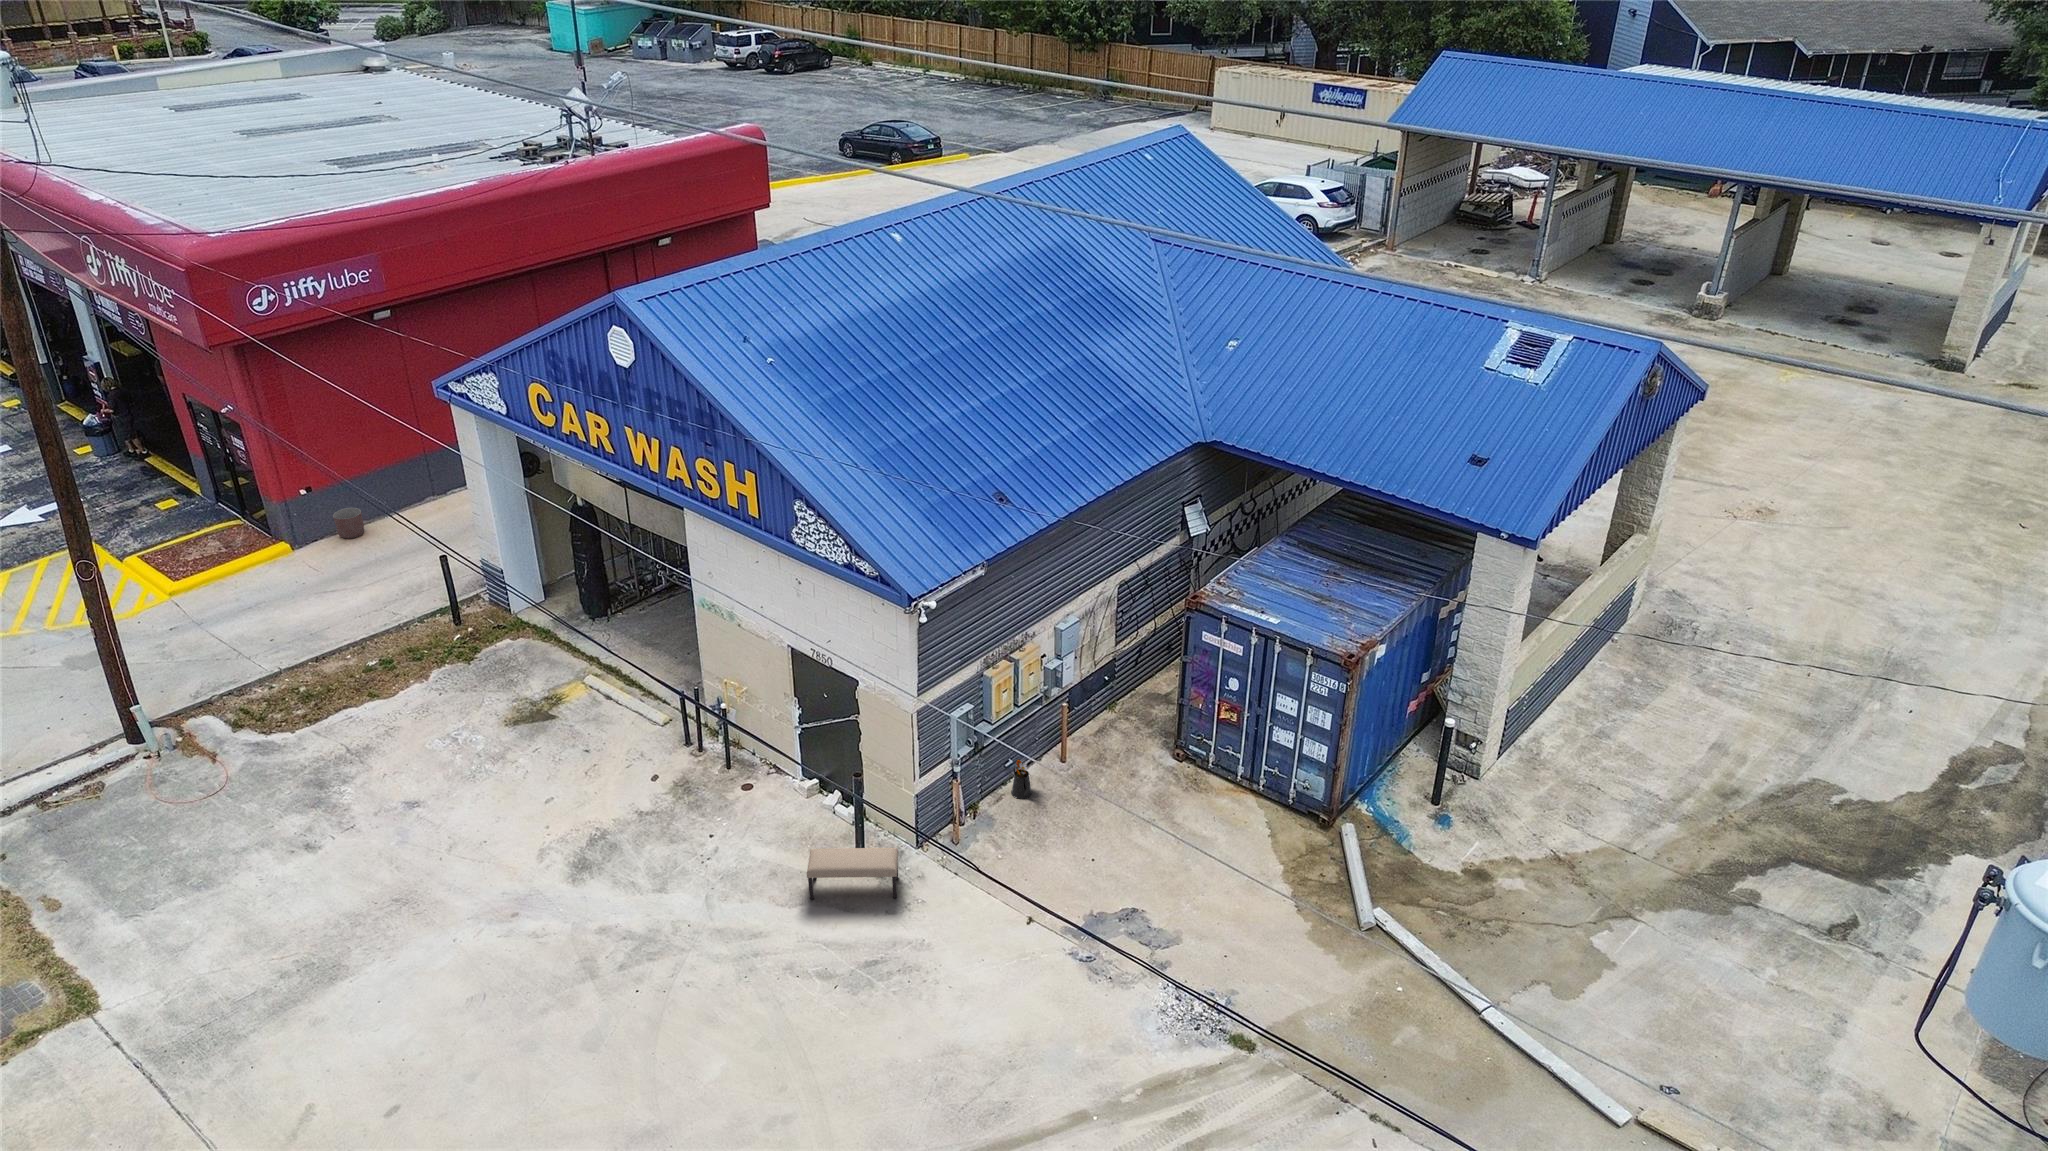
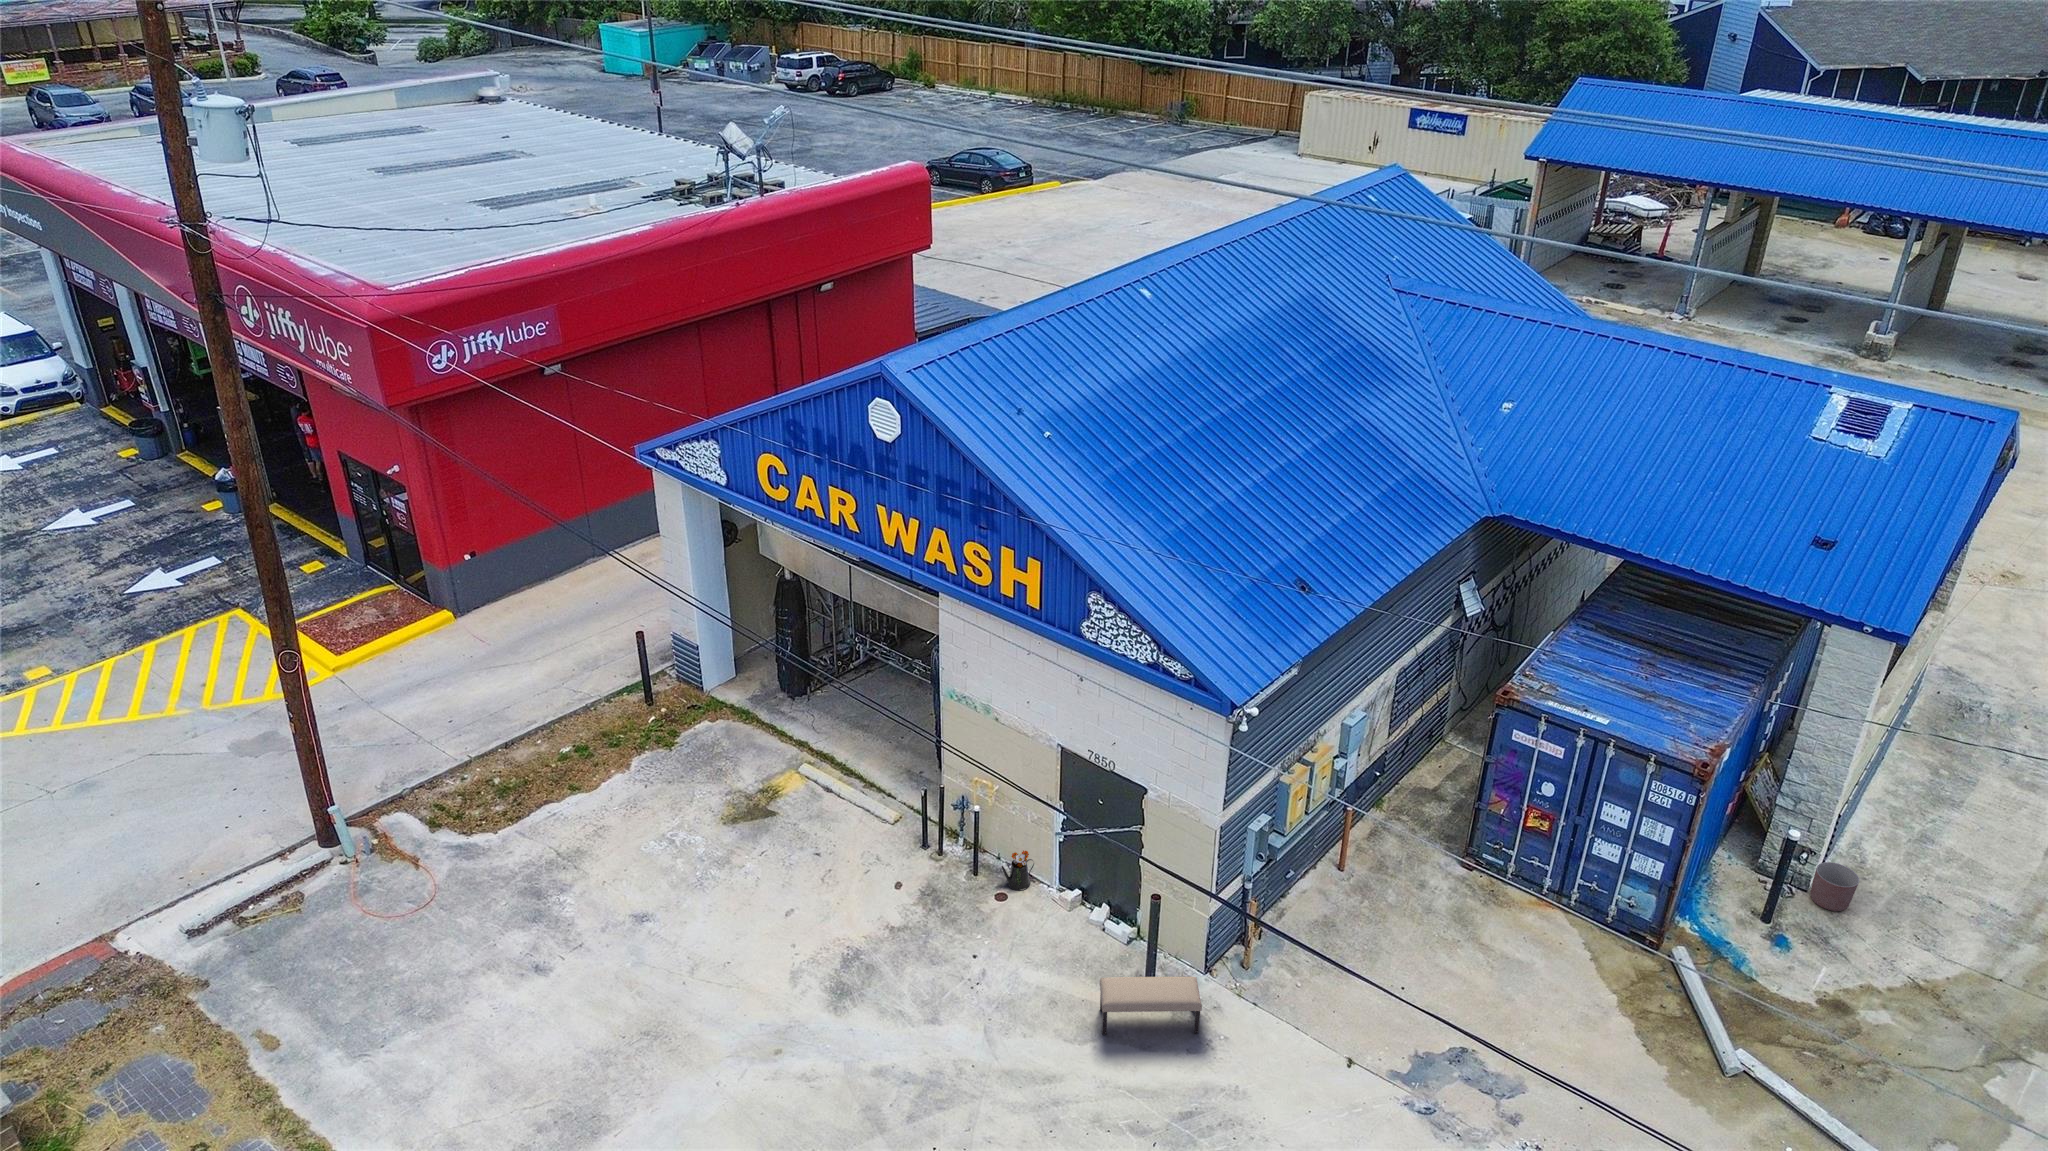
planter: present [333,508,364,538] -> present [1810,862,1859,911]
watering can: present [1011,760,1032,799] -> present [1001,851,1034,891]

